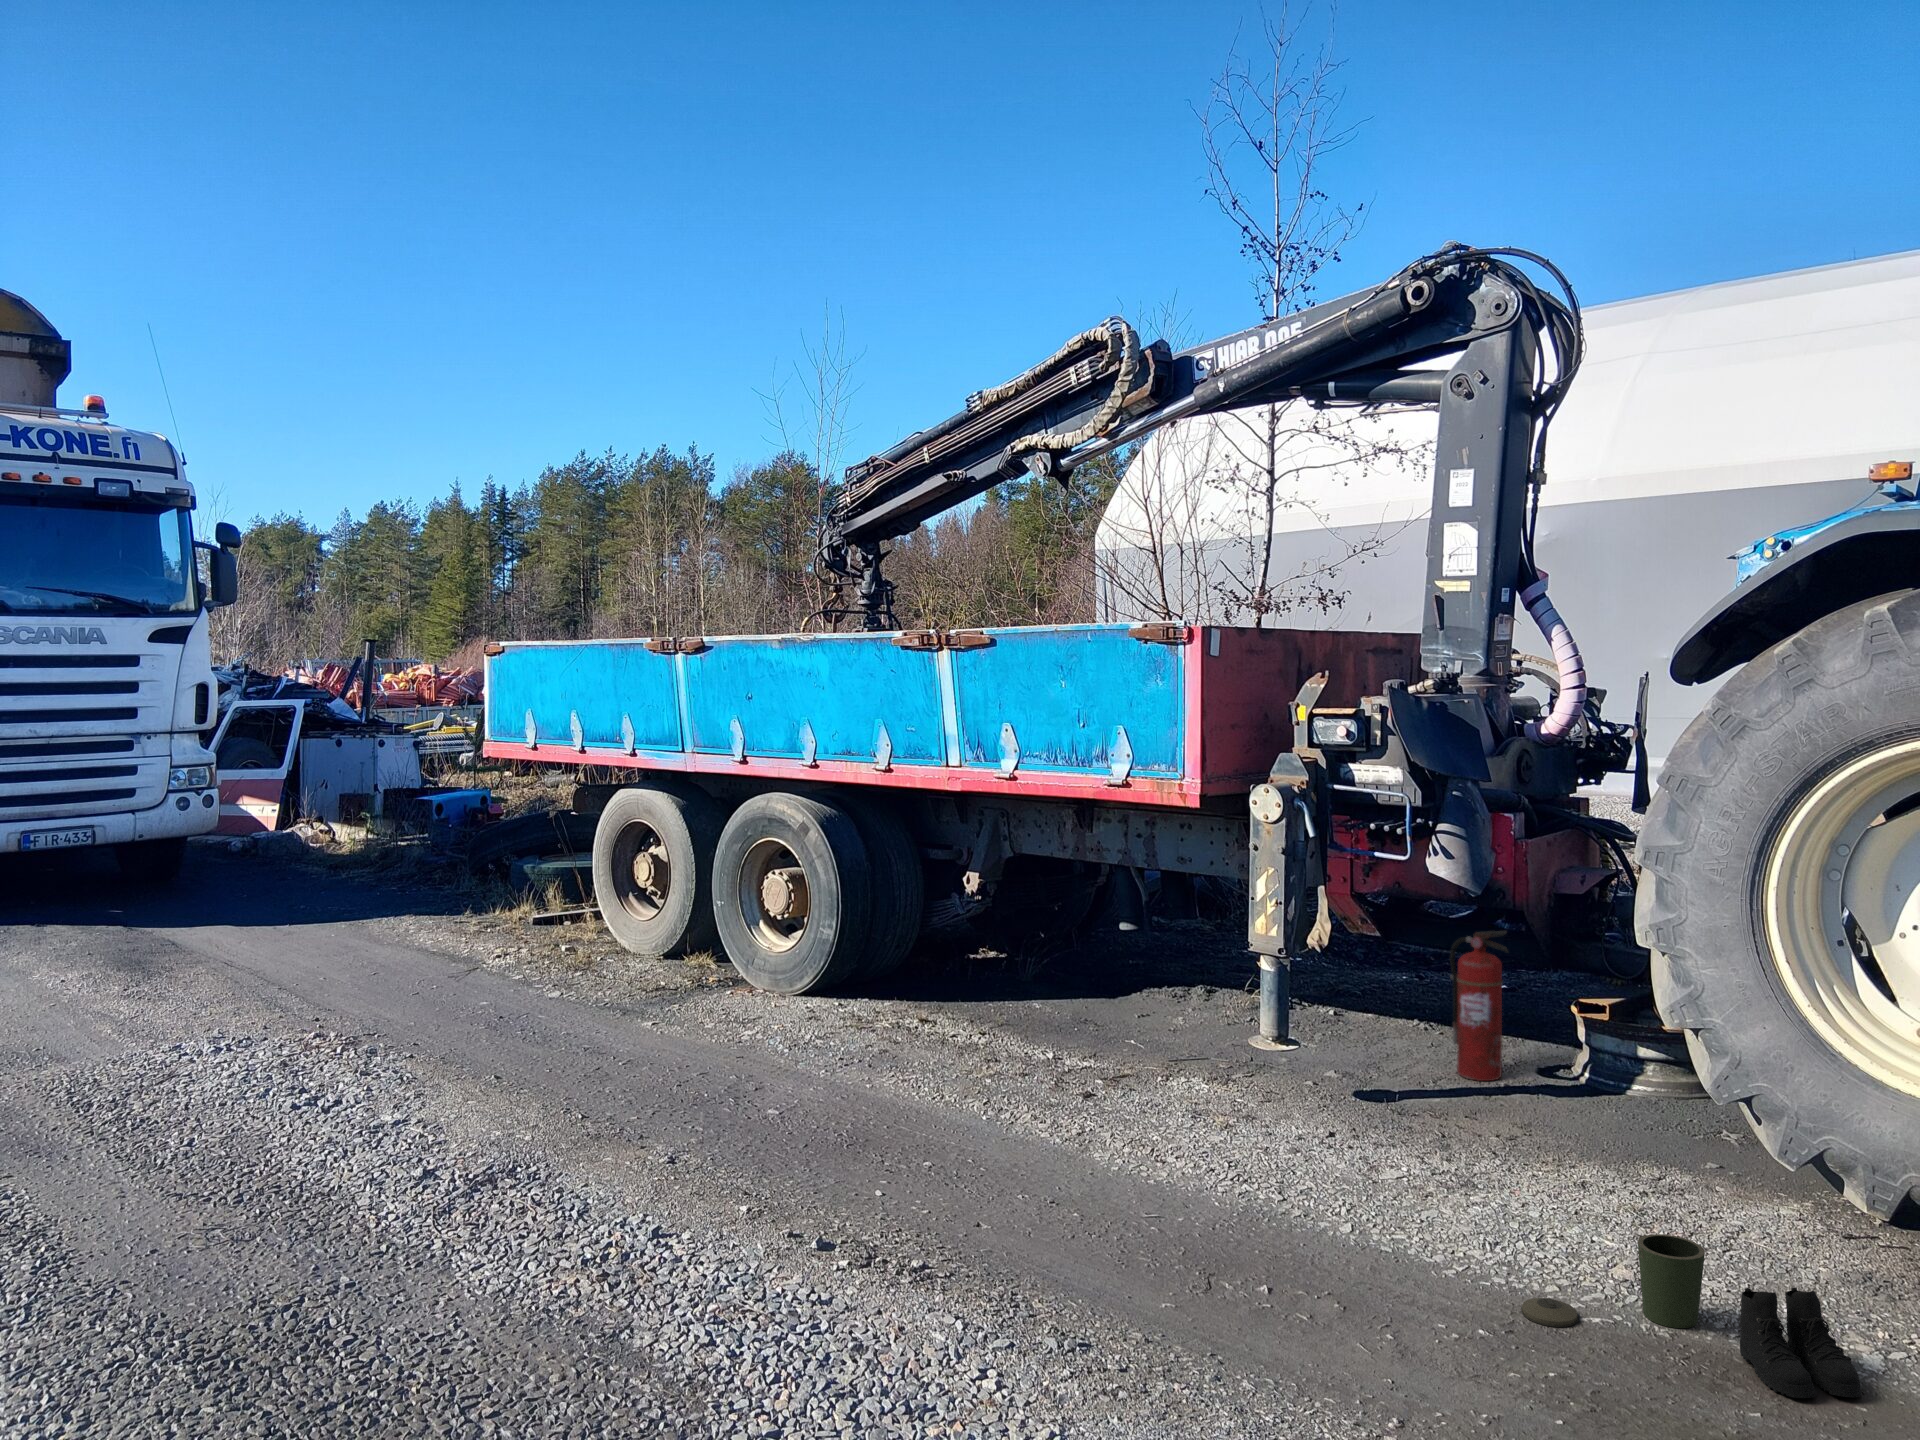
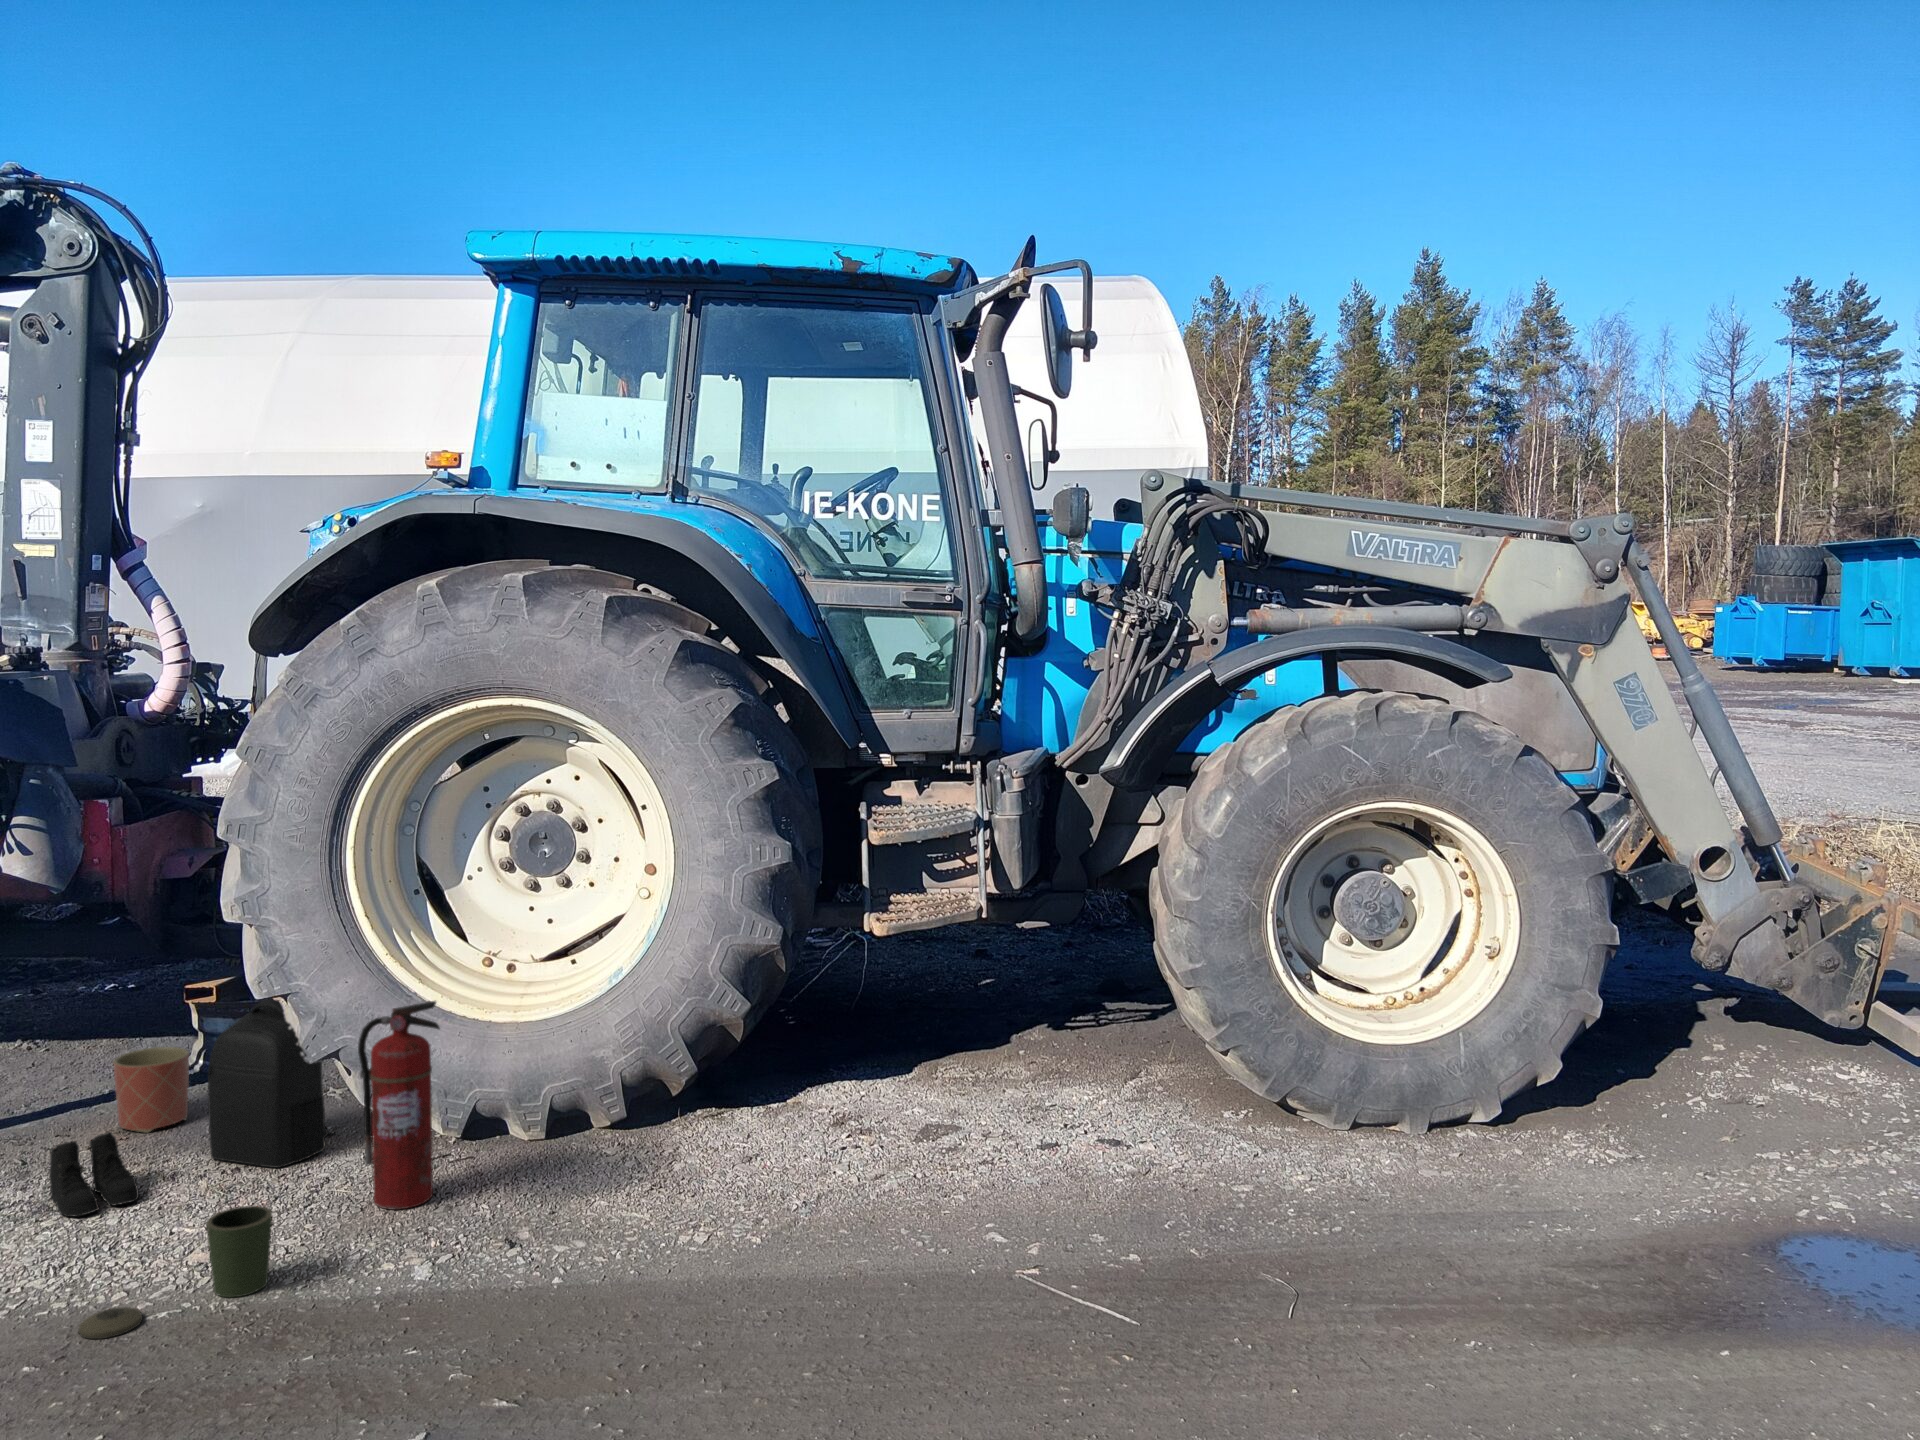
fire extinguisher: present [1450,931,1508,1081] -> present [358,1001,440,1210]
backpack: none [1611,1027,1738,1202] -> present [208,999,334,1168]
planter: none [1516,1052,1584,1133] -> present [113,1047,189,1133]
boots: present [1740,1288,1861,1398] -> present [49,1132,139,1217]

